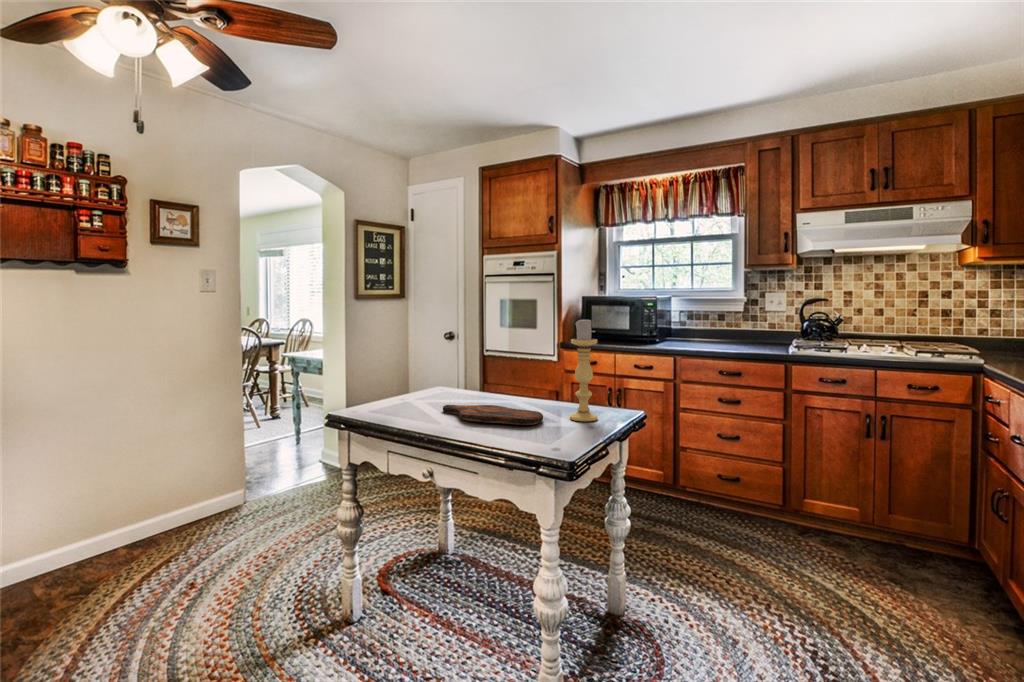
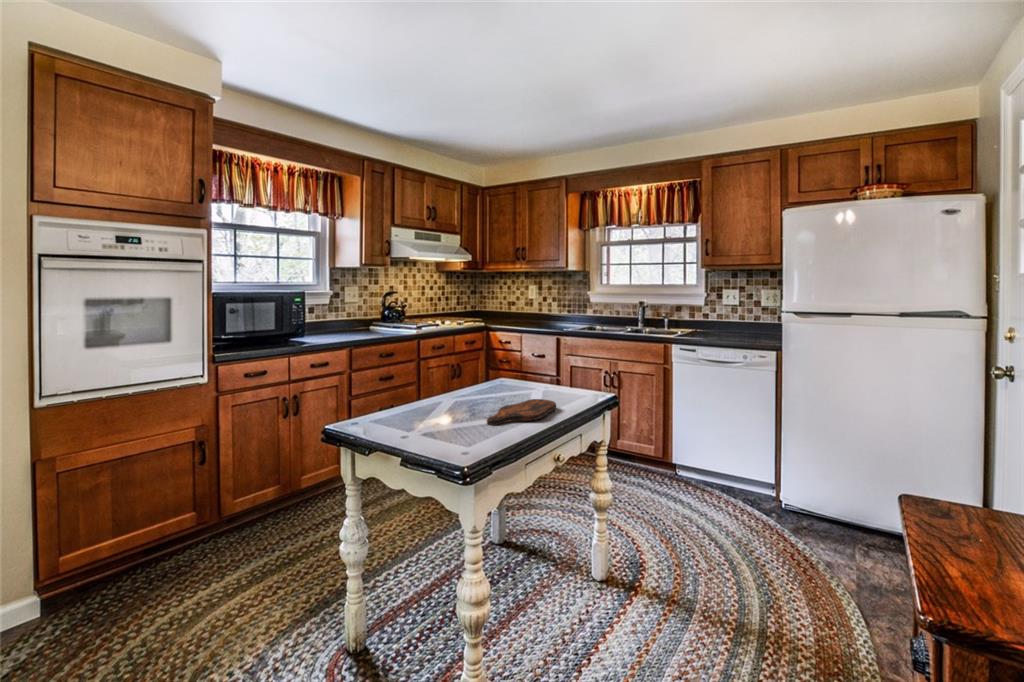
candle holder: present [570,319,597,421] -> none [523,322,543,399]

